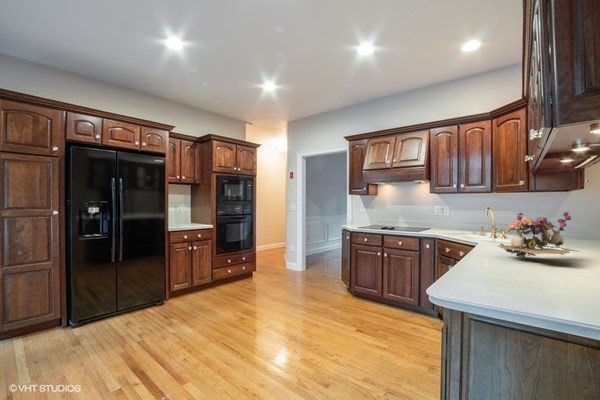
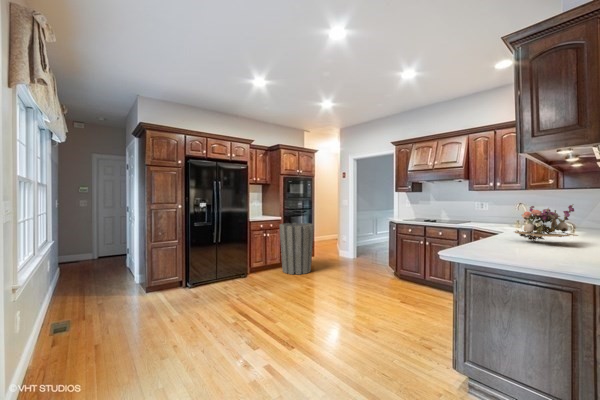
trash can: none [209,232,253,297] -> present [280,223,314,275]

